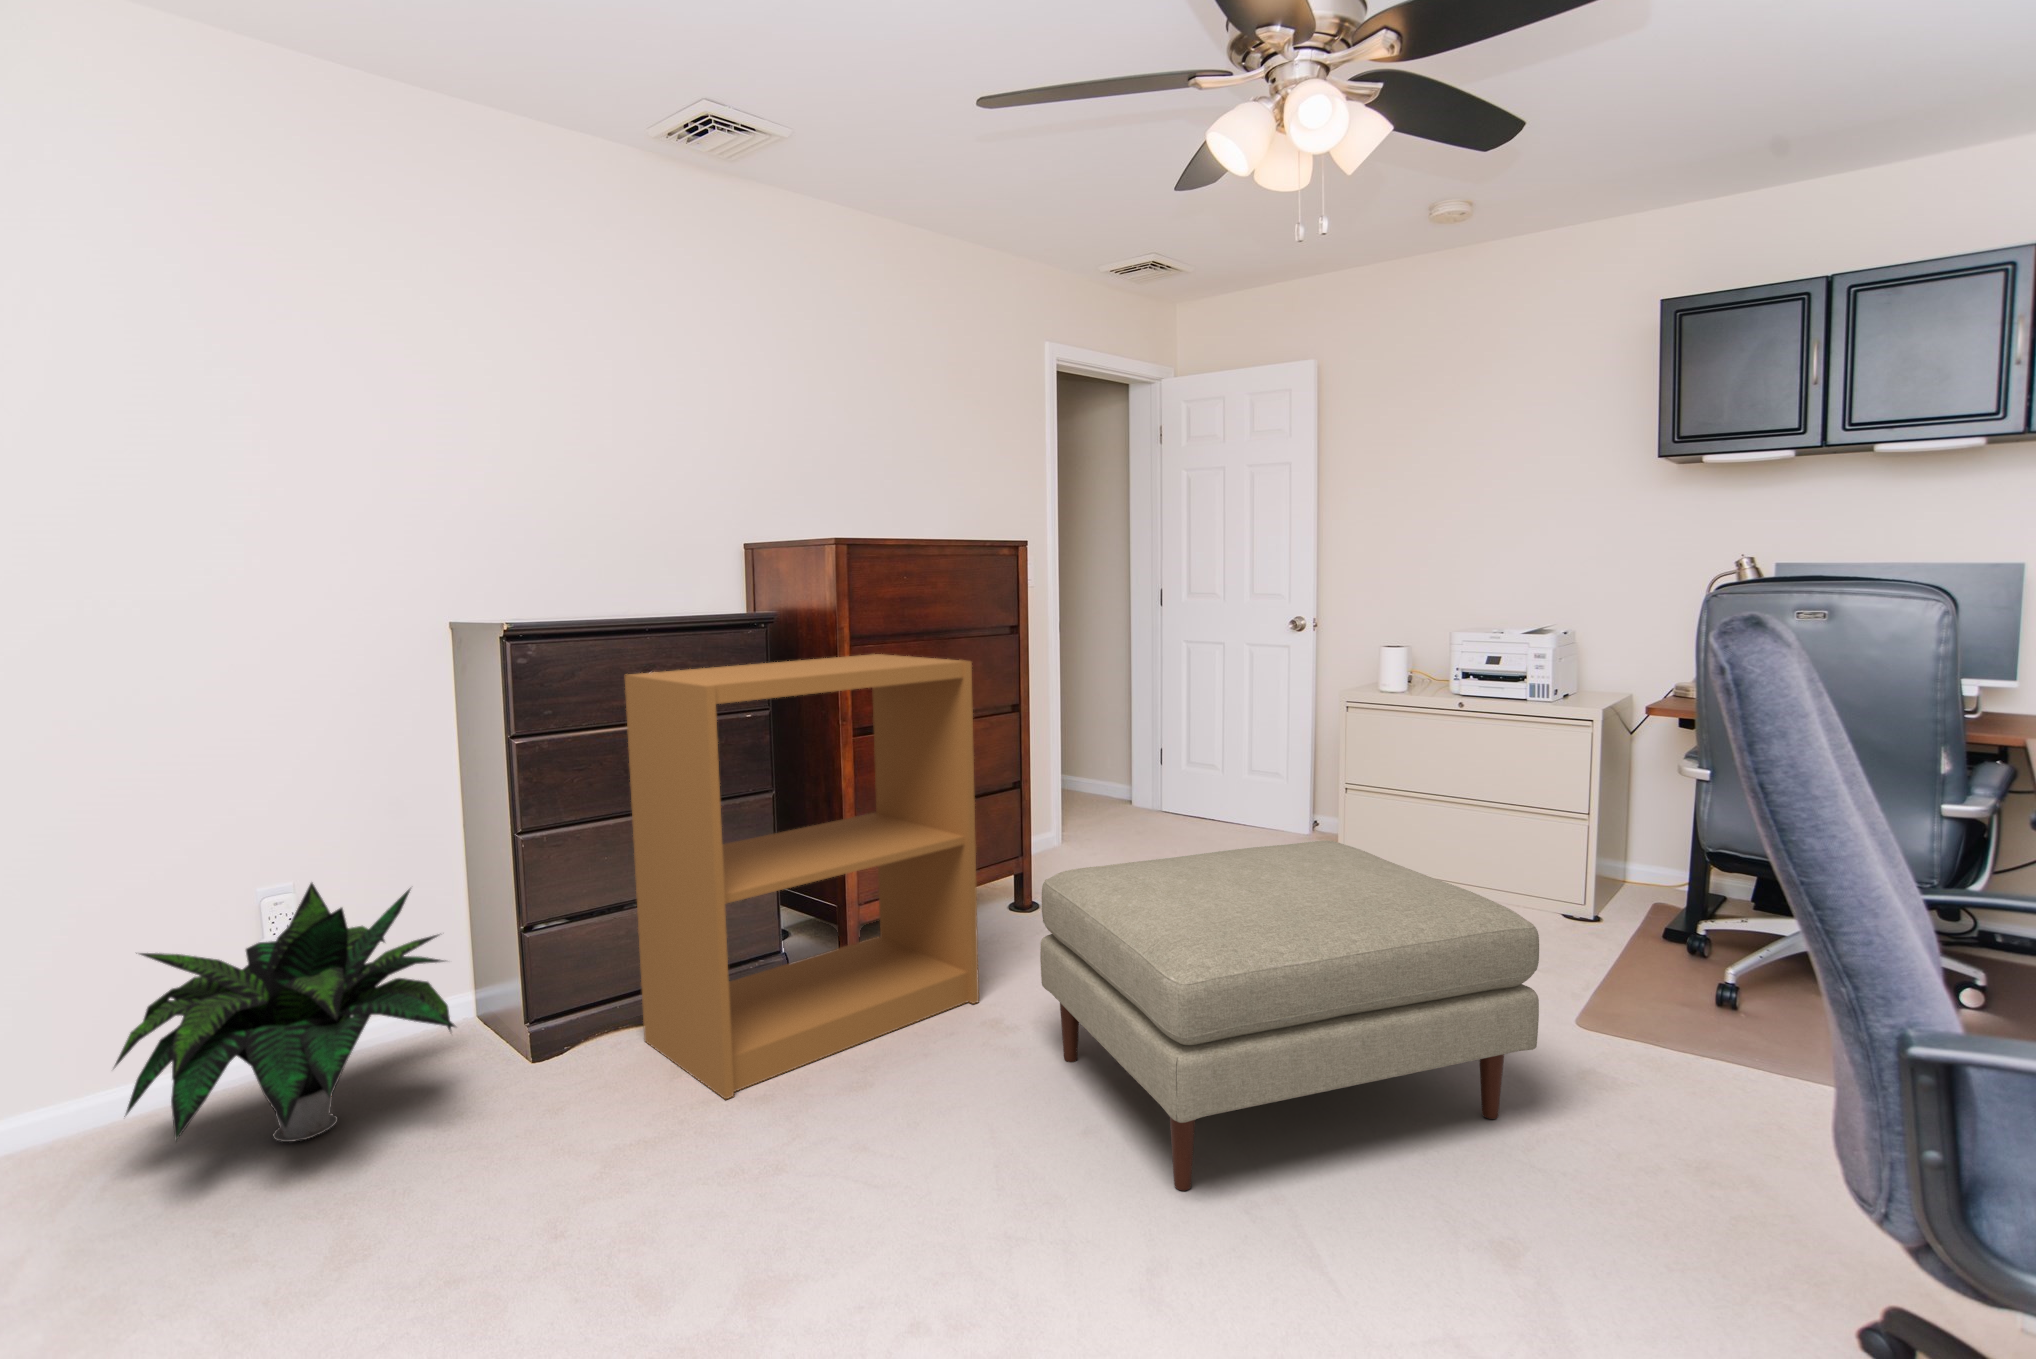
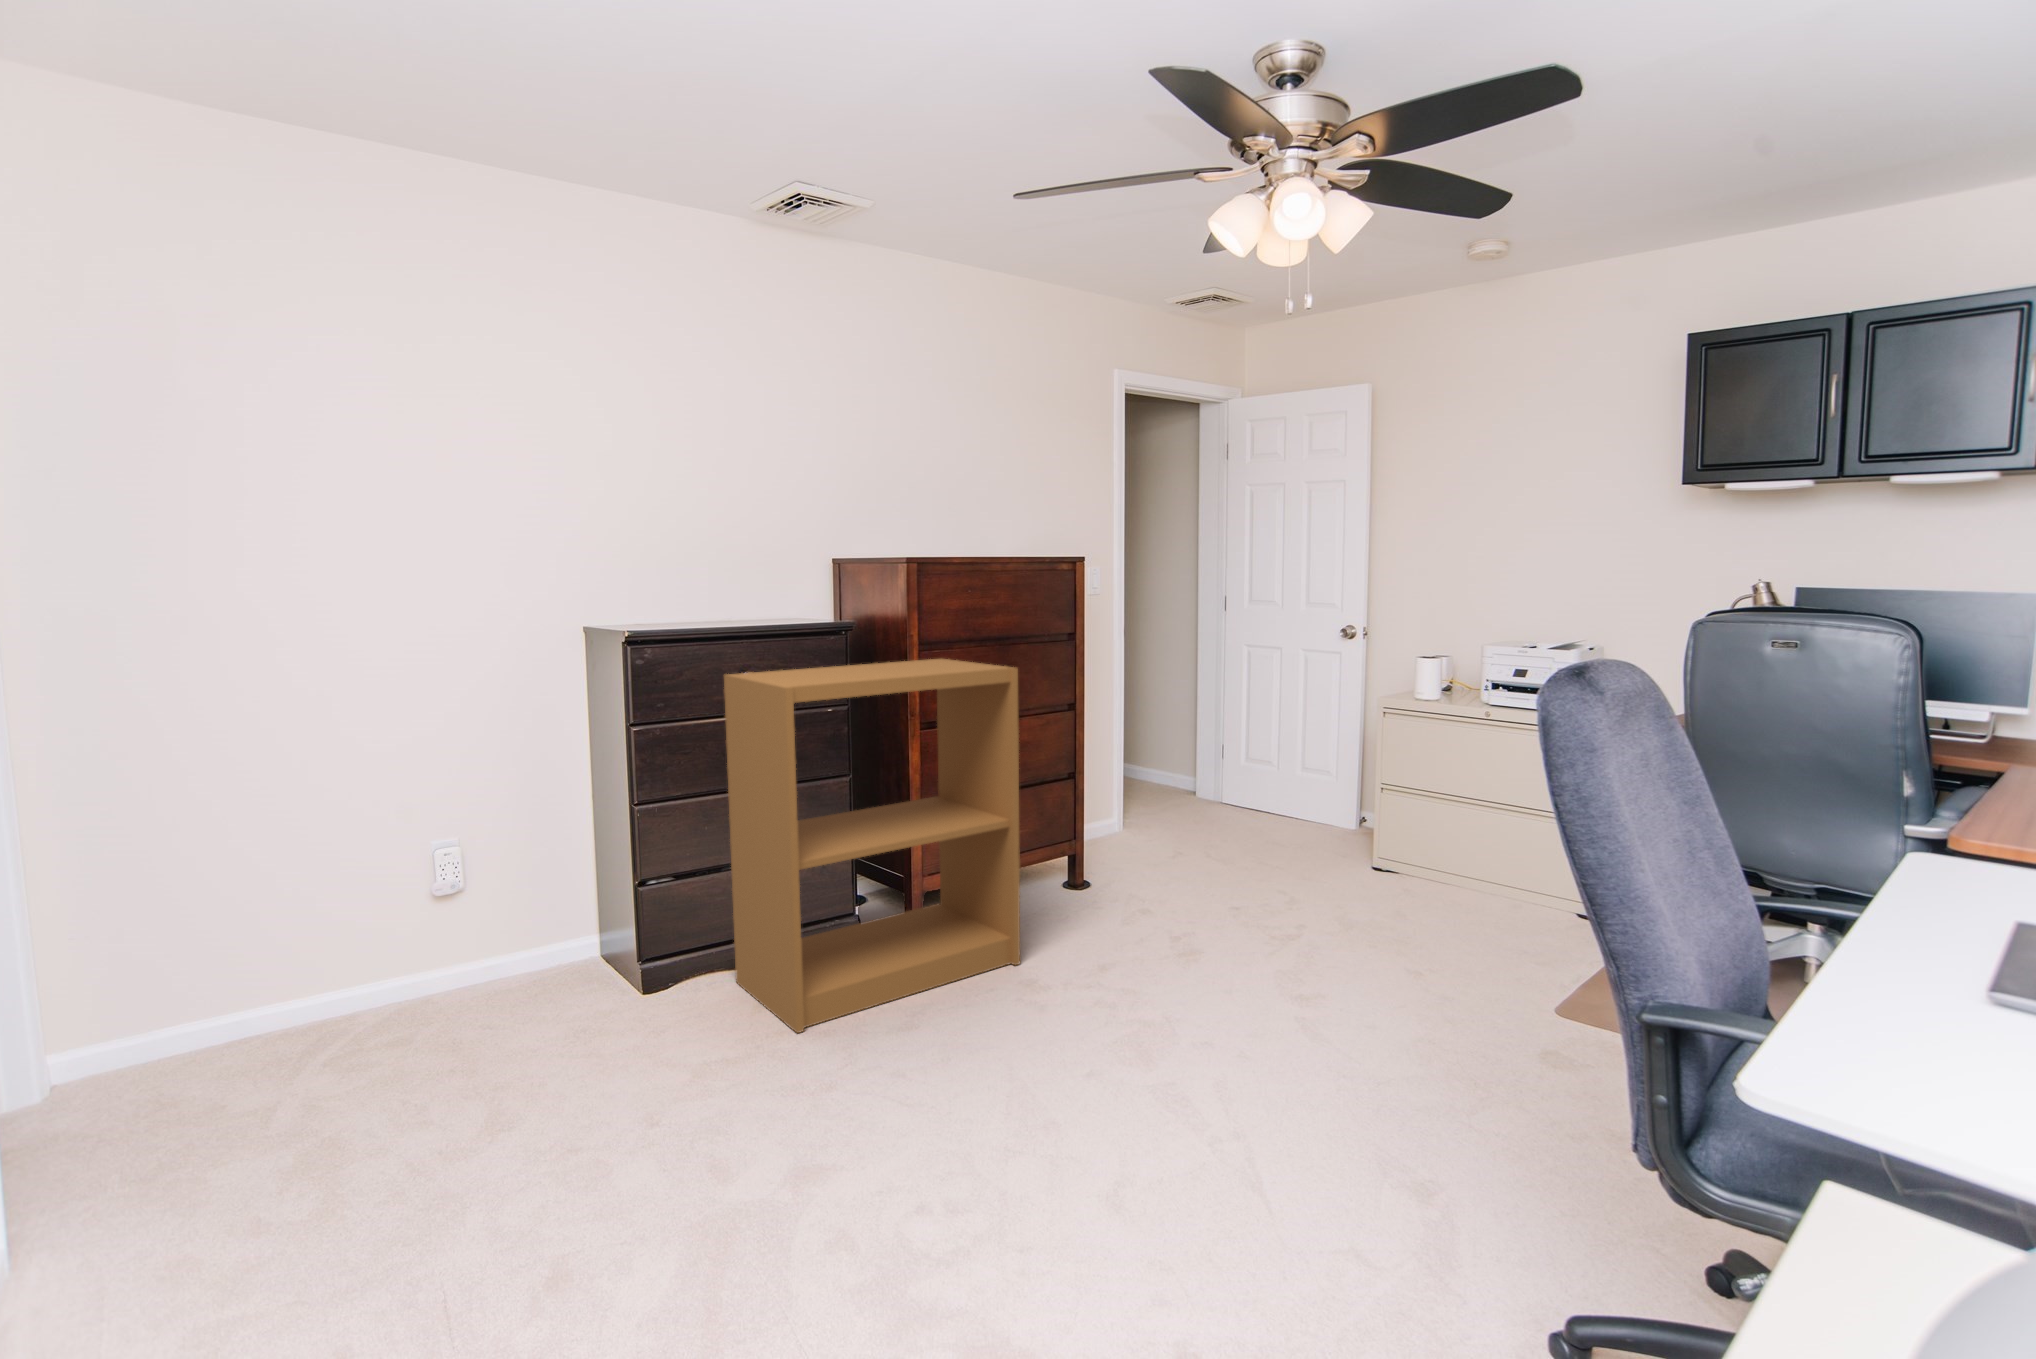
ottoman: present [1040,841,1539,1191] -> none [1069,835,1502,1130]
potted plant: present [114,883,456,1142] -> none [322,838,584,1046]

